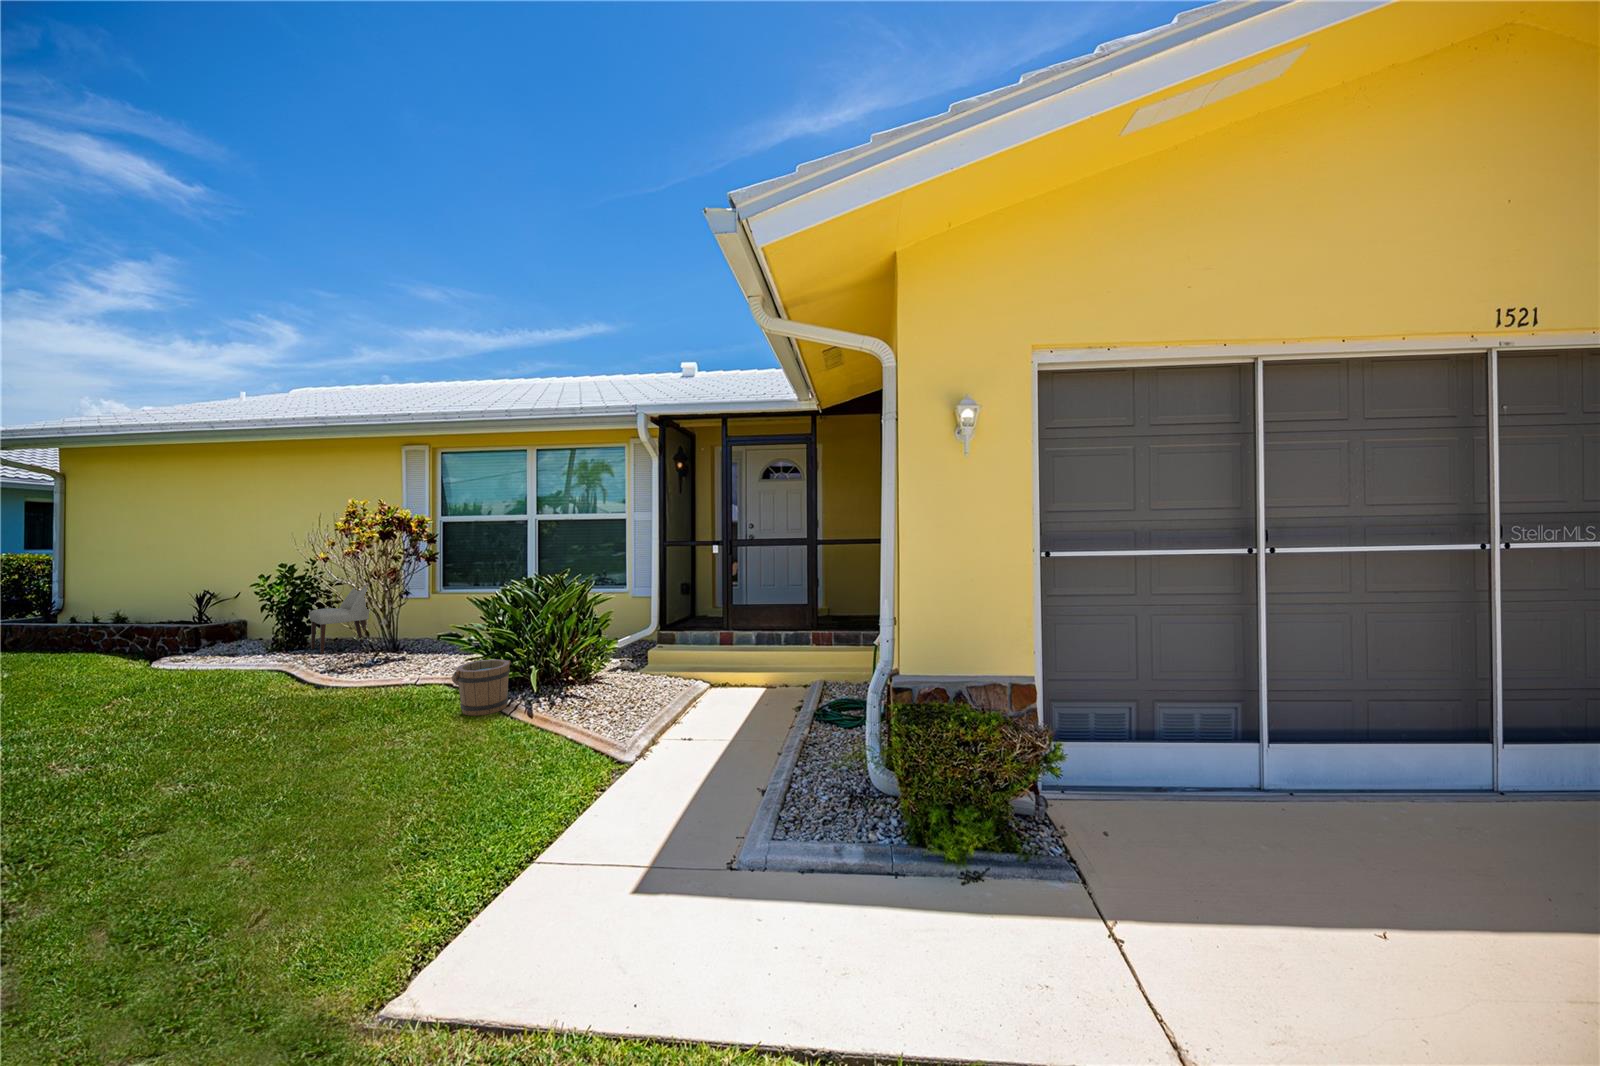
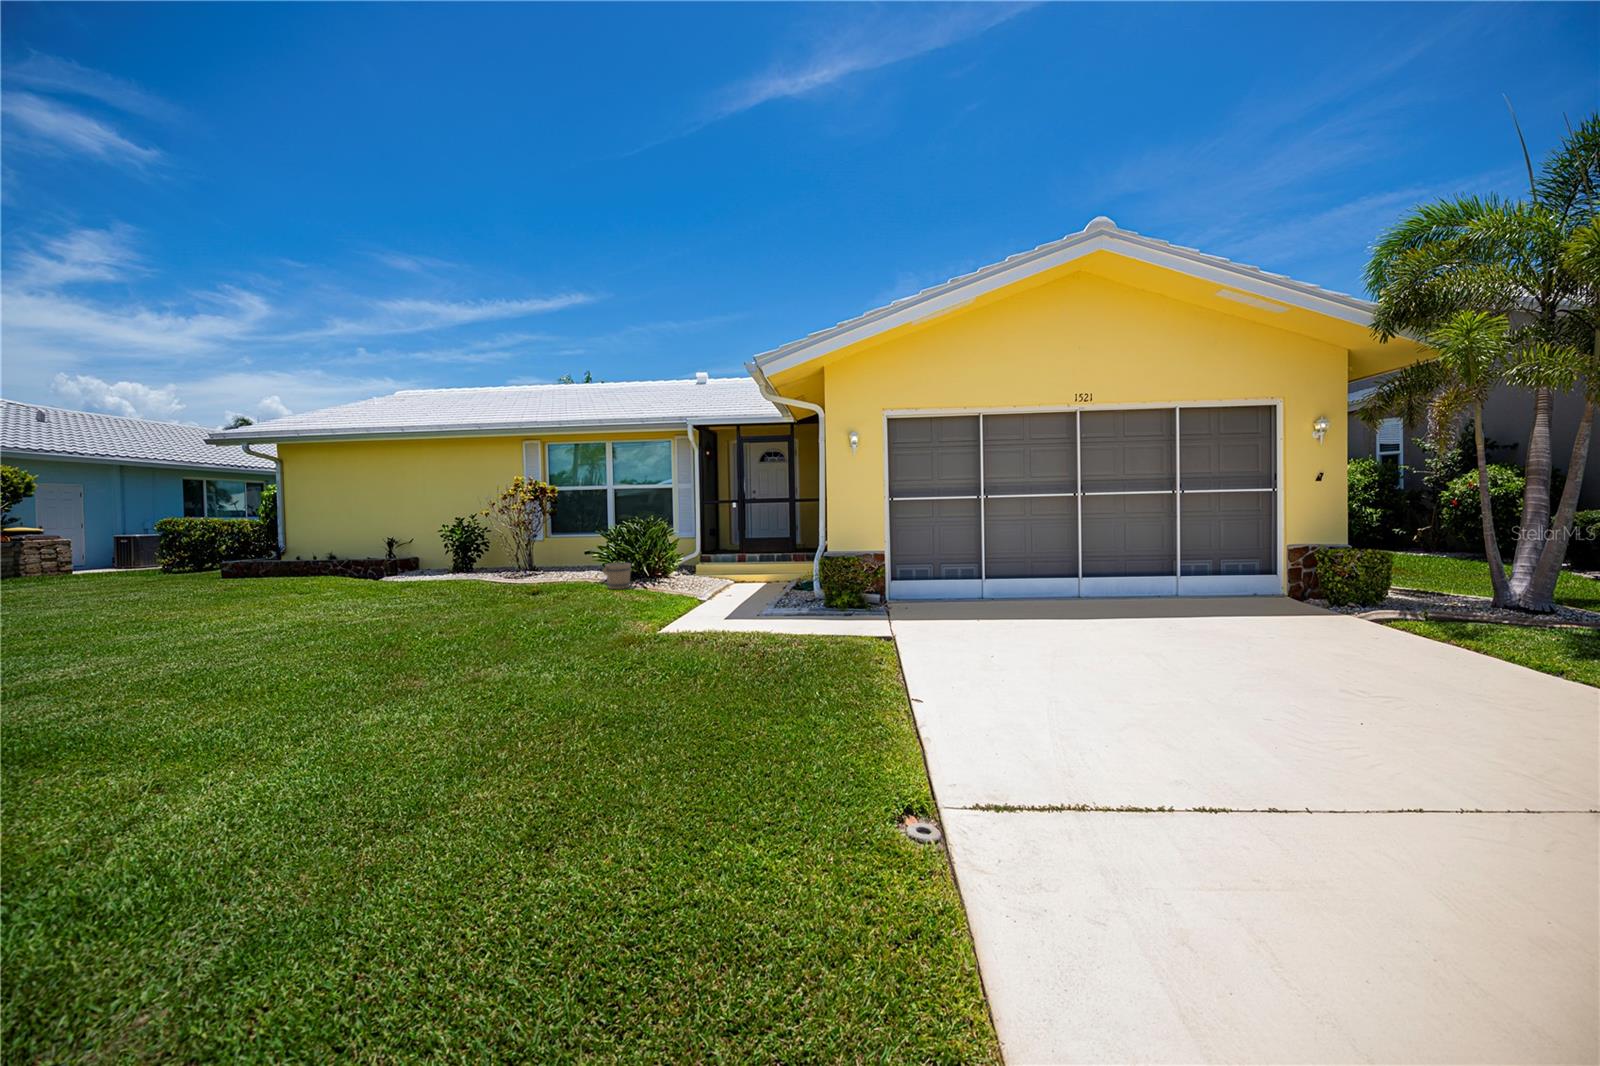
chair: present [310,586,369,654] -> none [475,523,514,573]

